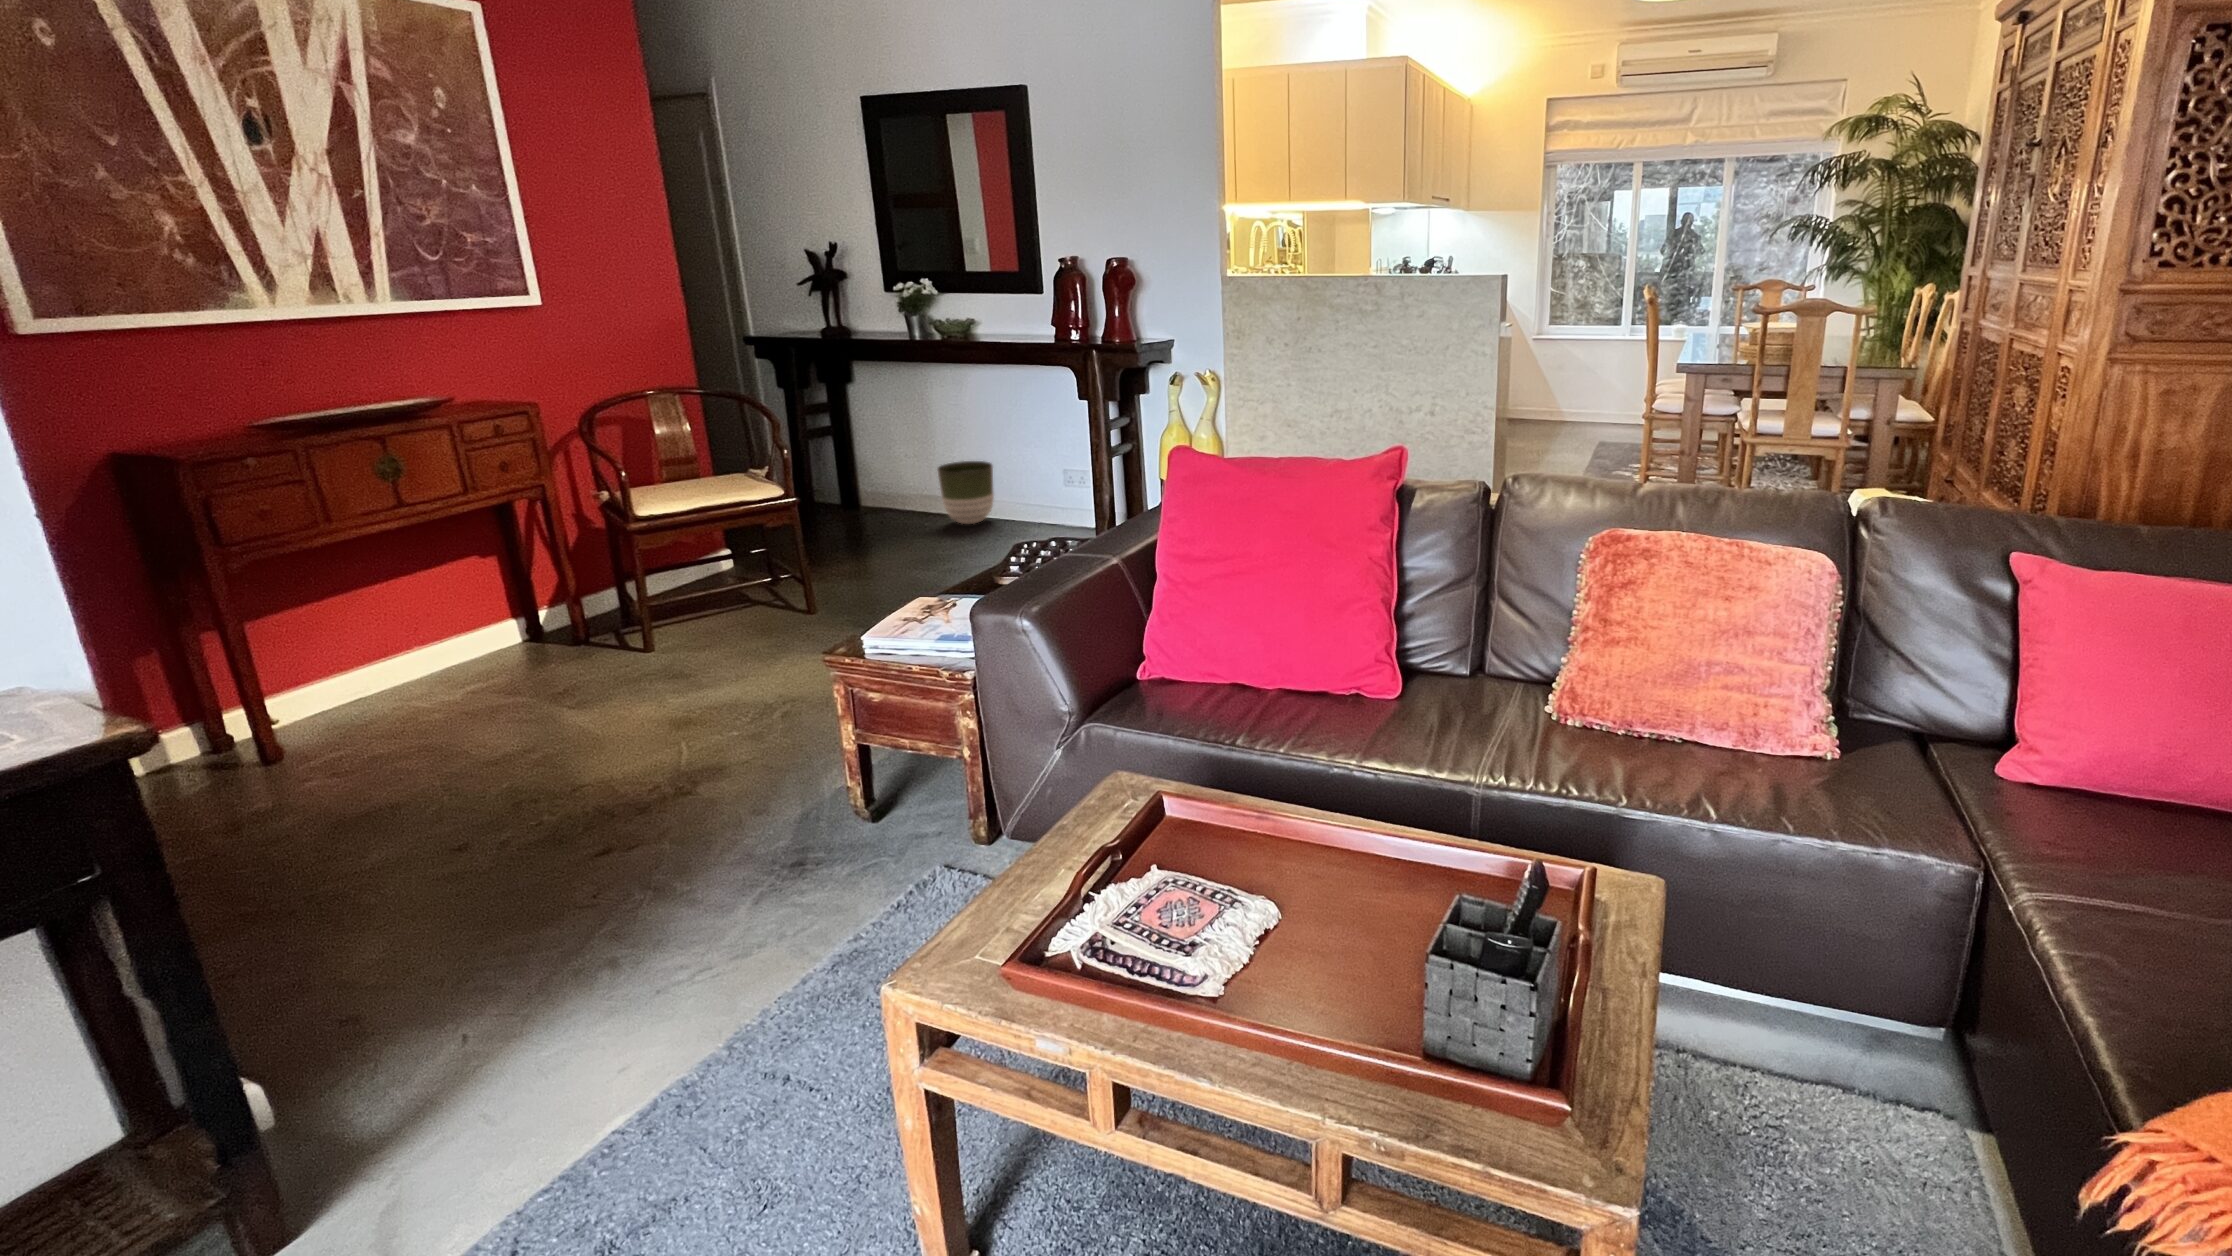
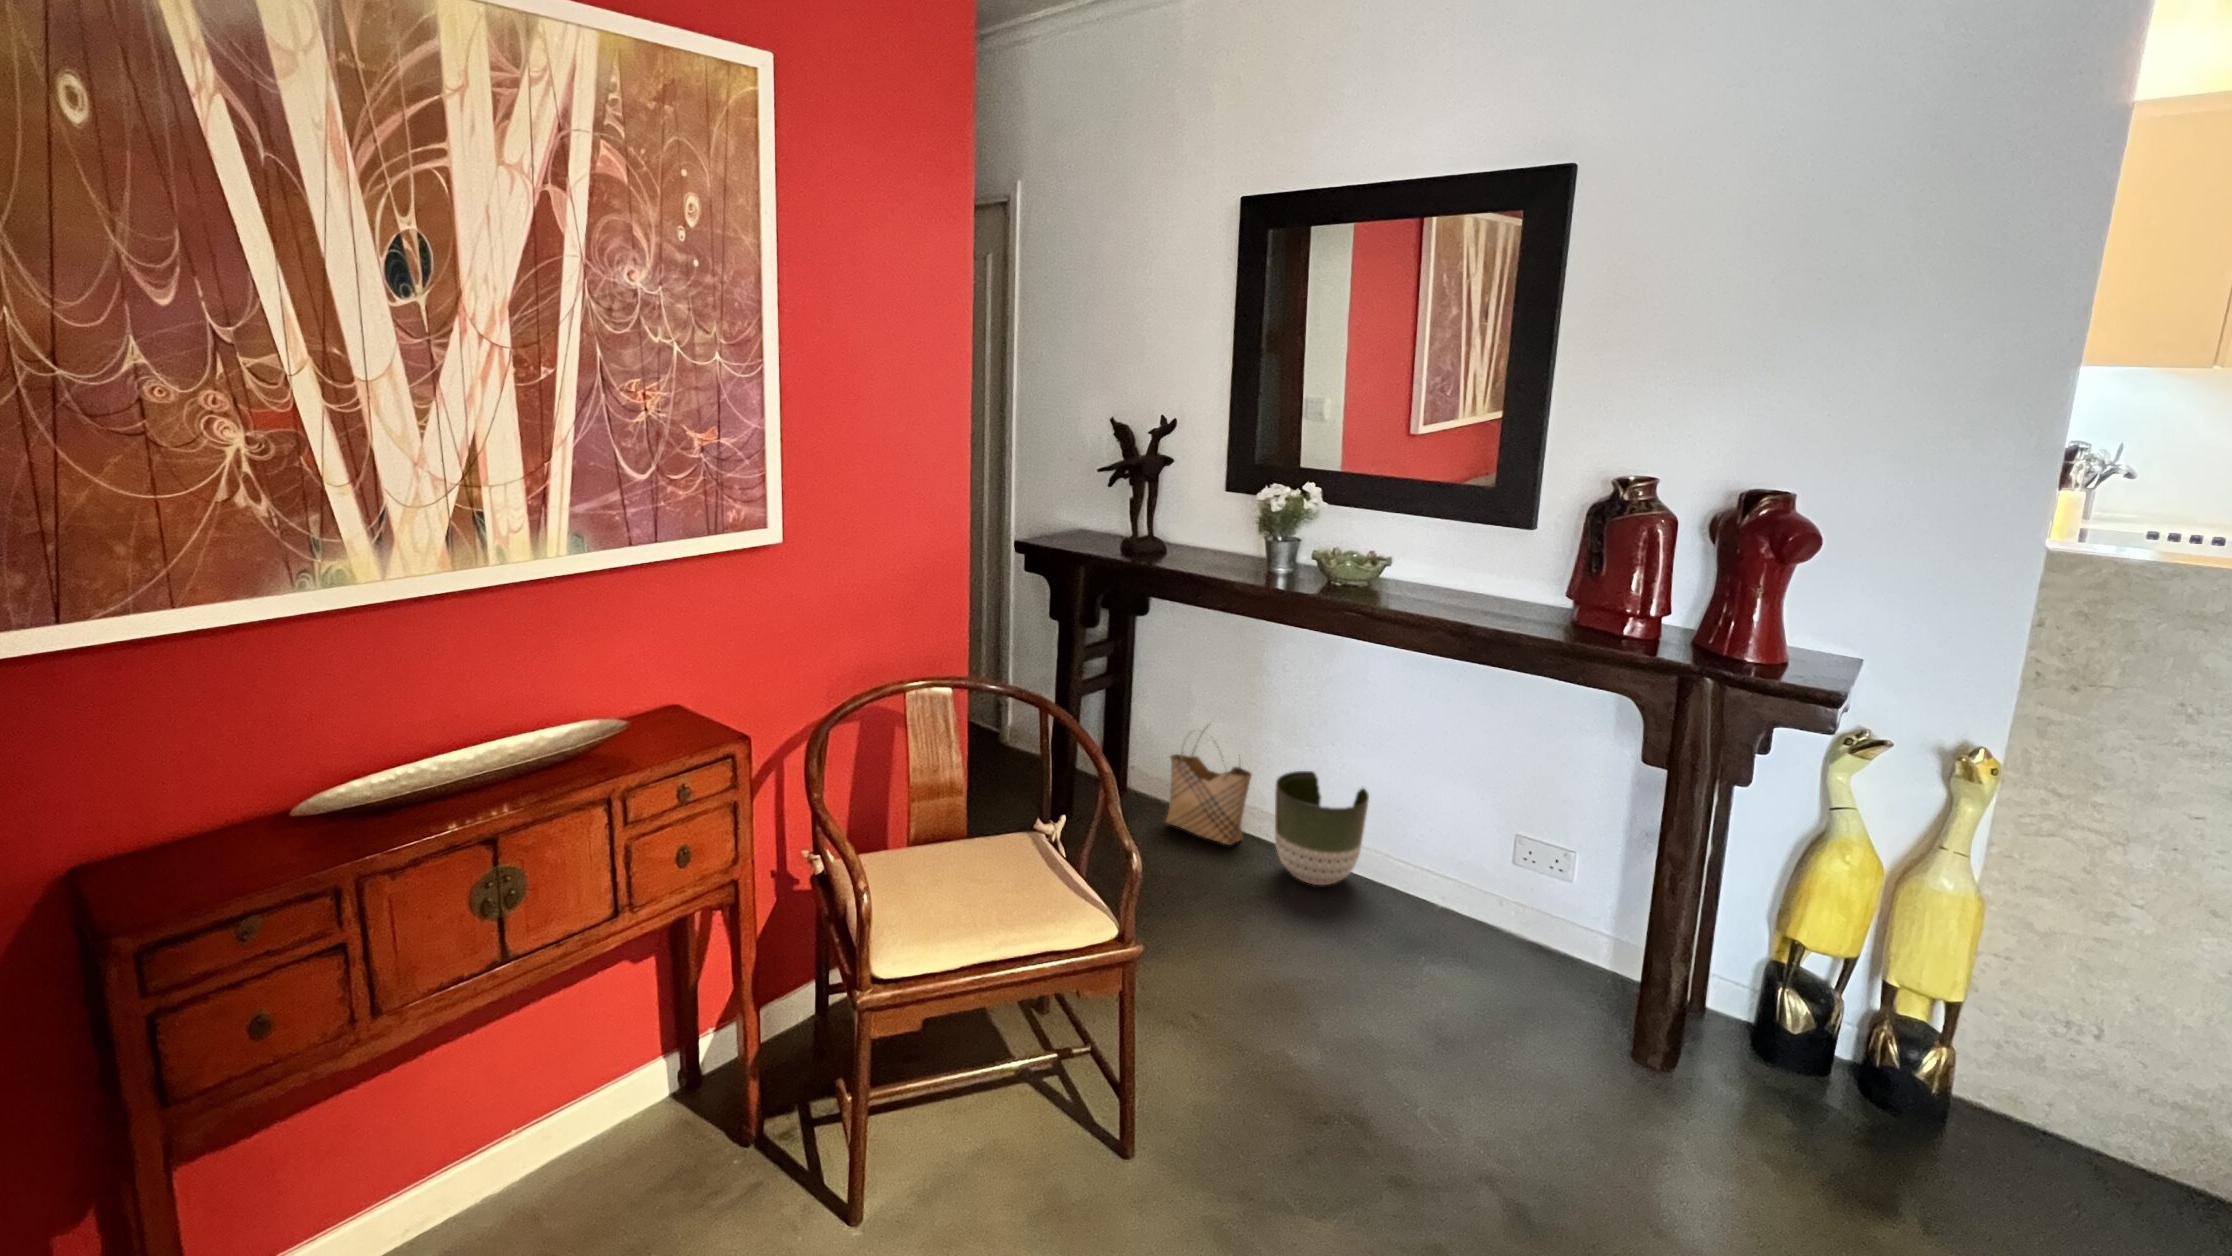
woven basket: none [880,443,933,518] -> present [1166,728,1252,845]

